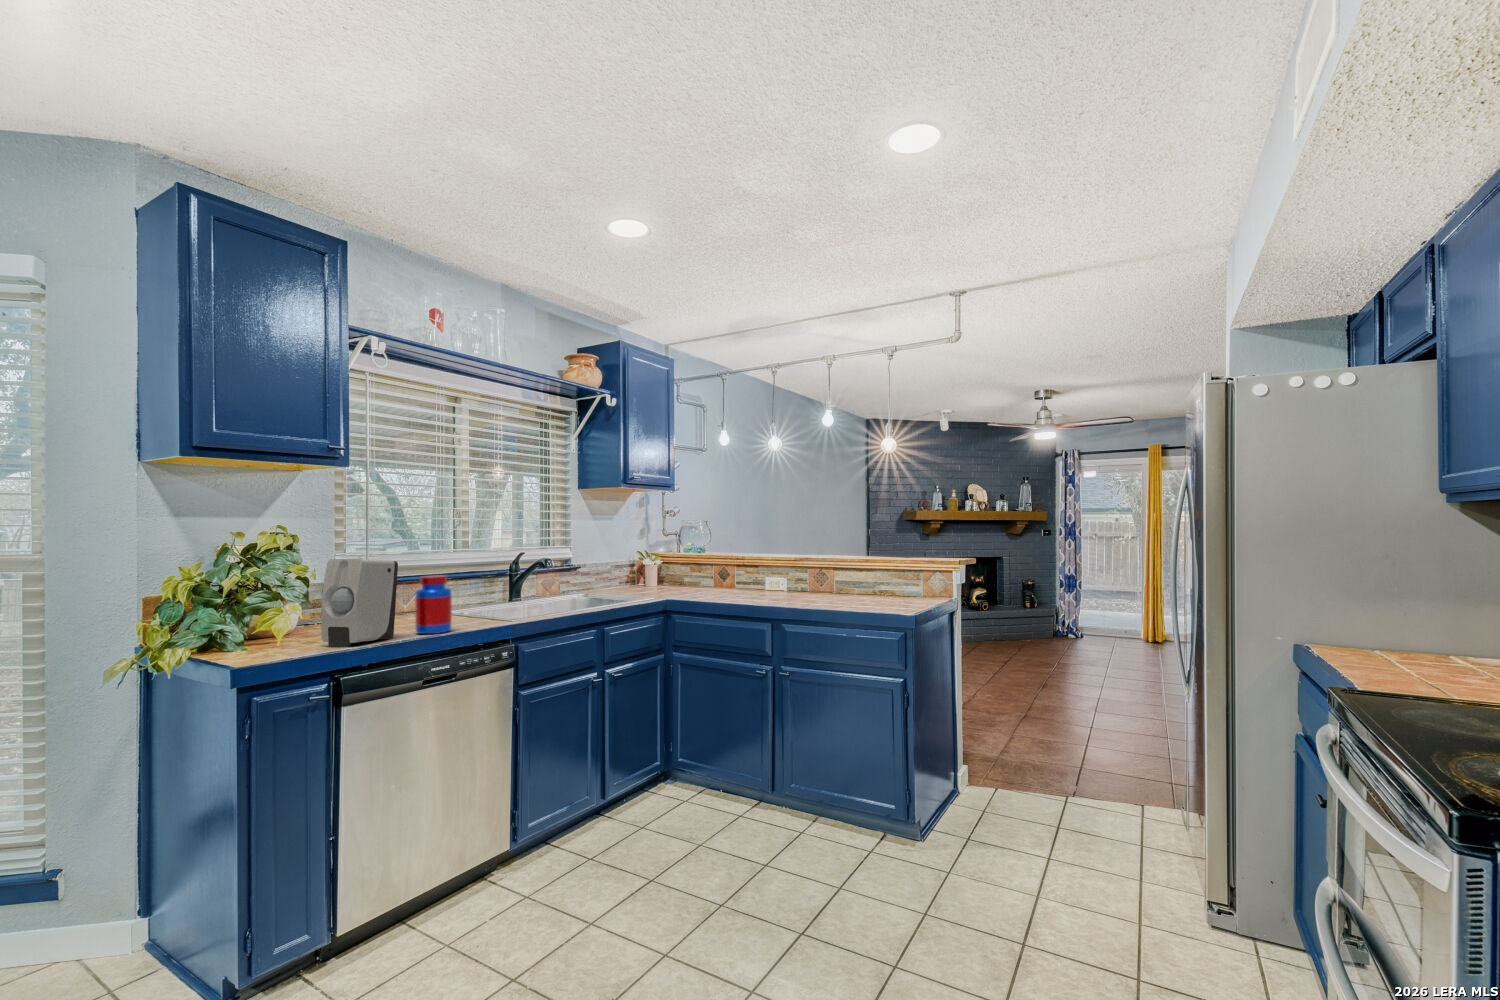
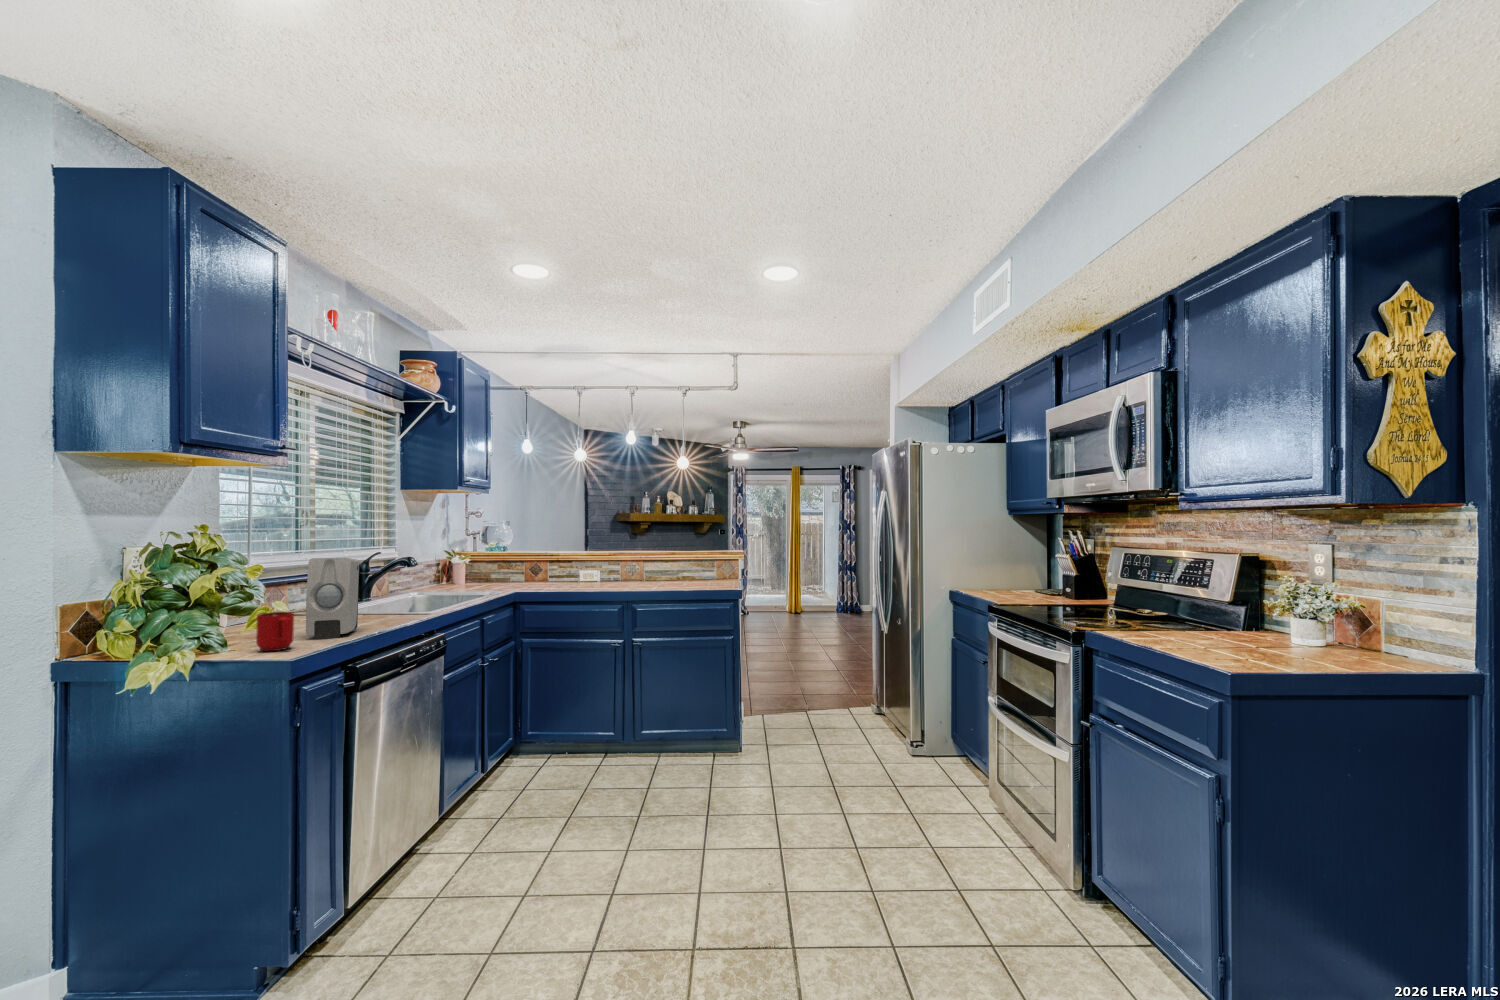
jar: present [415,575,452,634] -> none [362,572,396,626]
mug: none [239,616,280,659] -> present [256,612,294,651]

